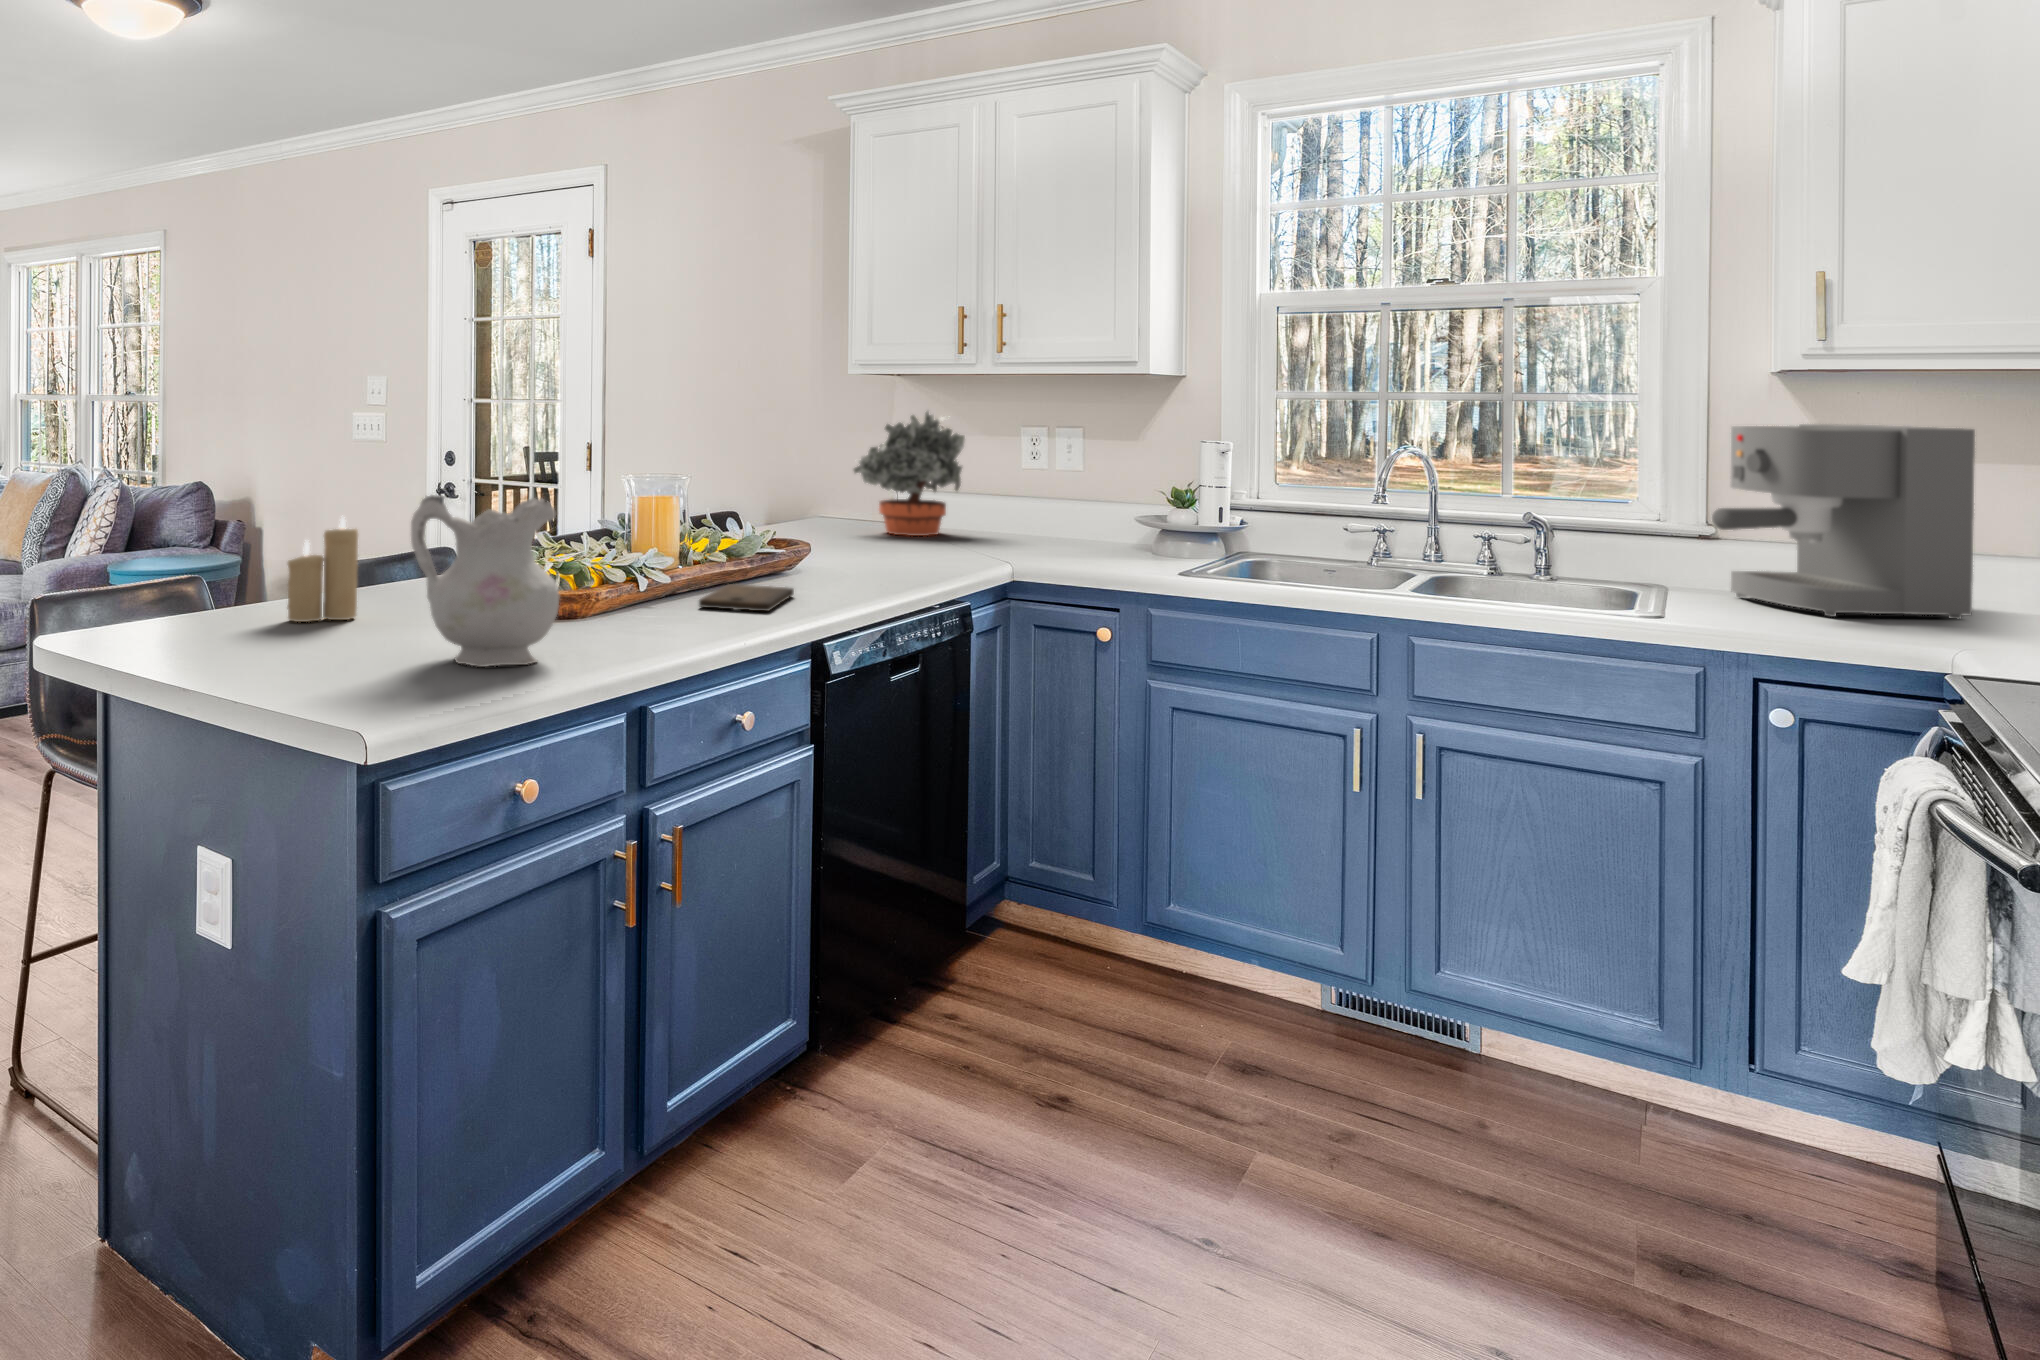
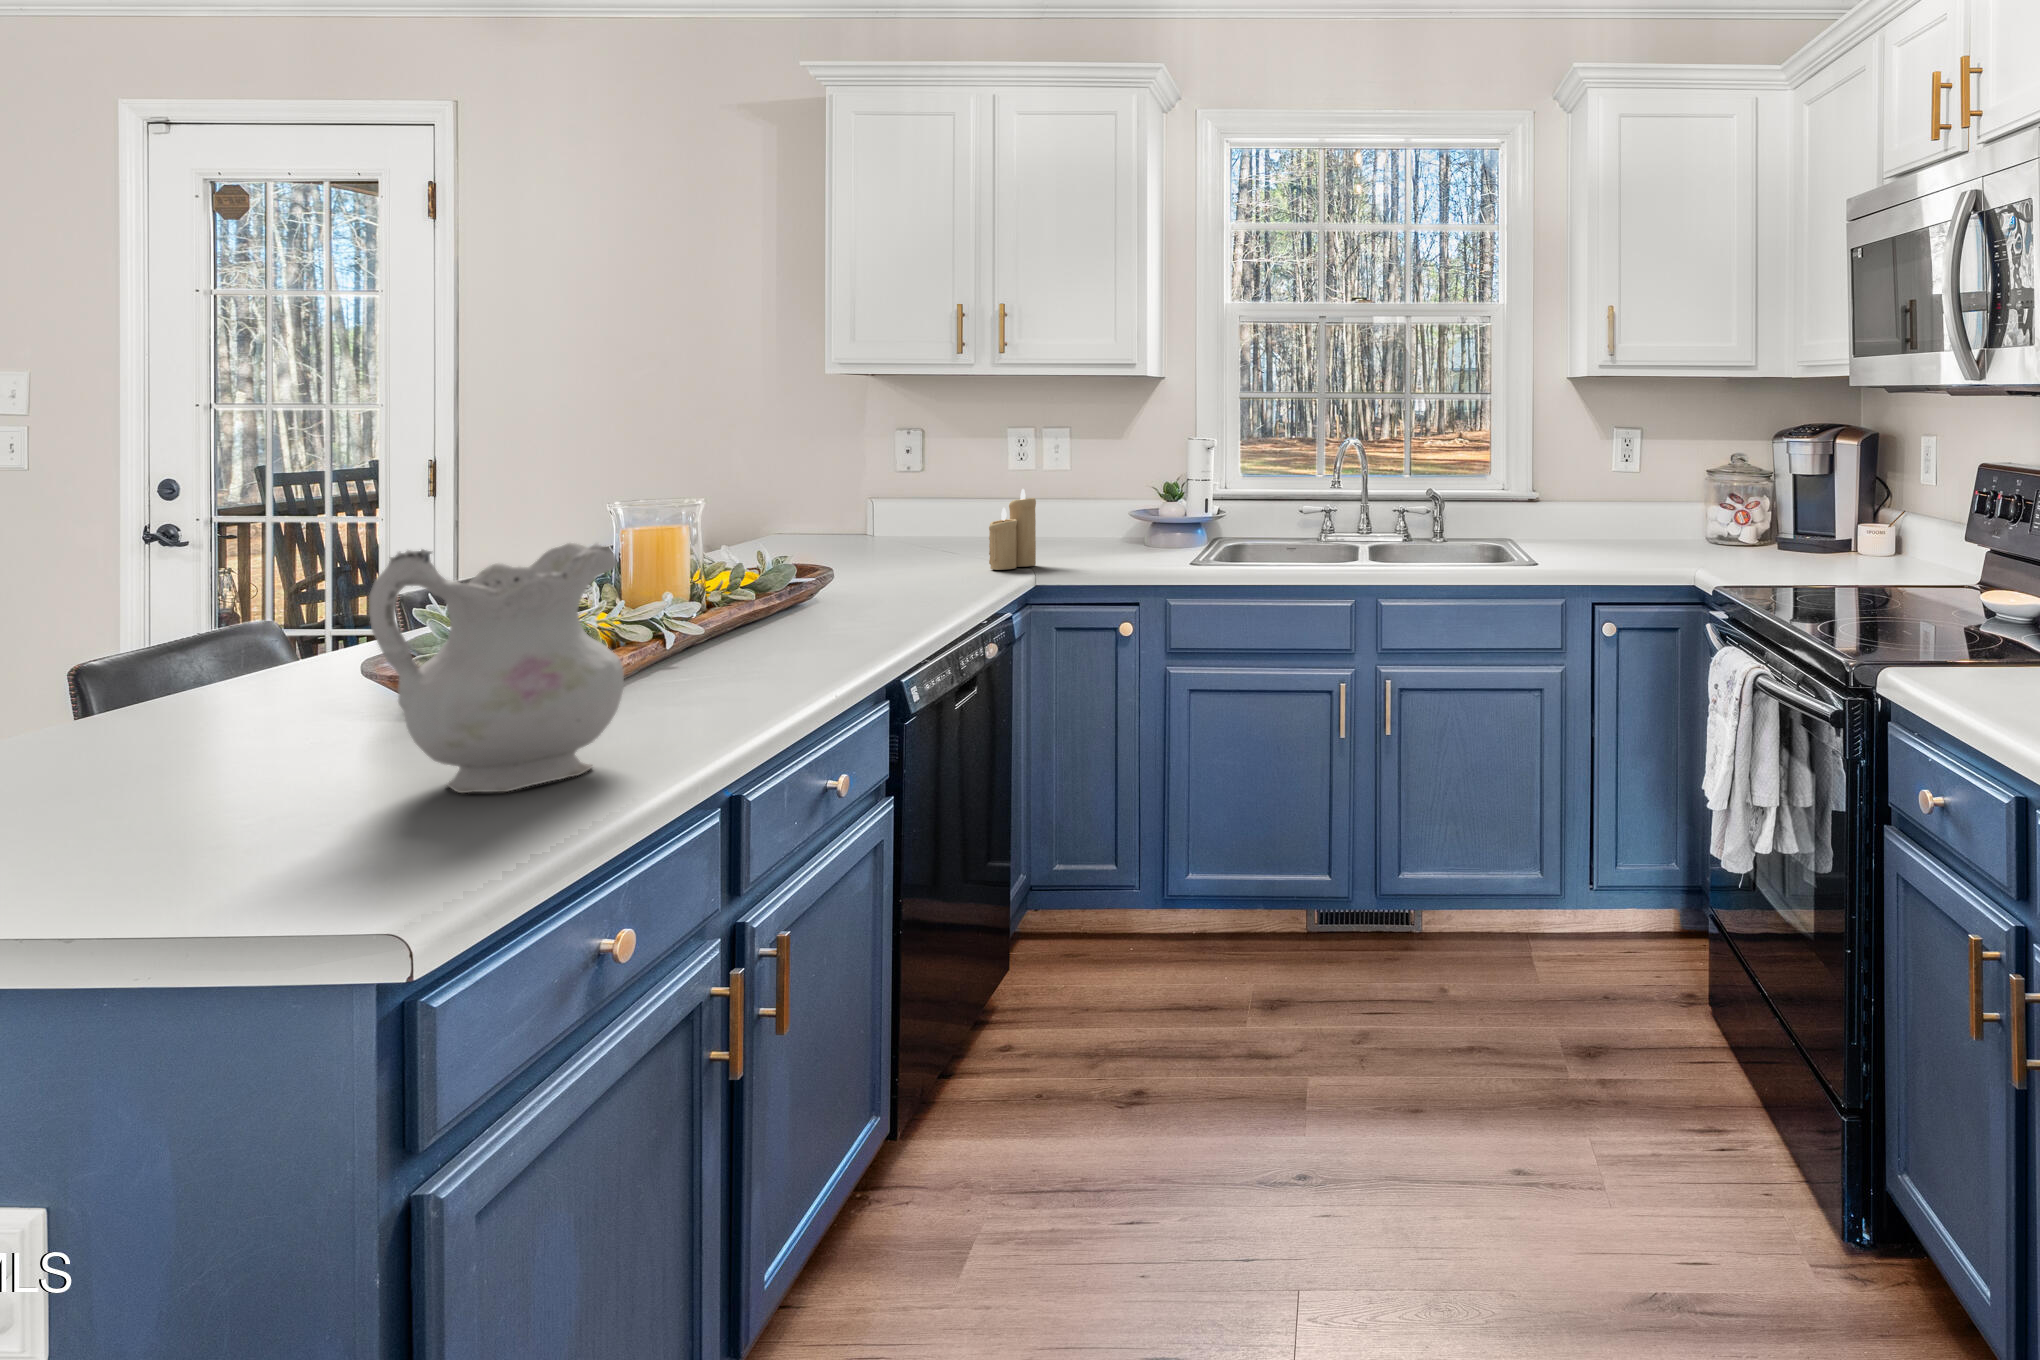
potted plant: present [854,411,965,536] -> none [831,413,952,547]
coffee maker: present [1712,424,1975,619] -> none [1556,415,1687,552]
candle: present [287,517,358,622] -> present [989,489,1036,570]
cutting board: present [699,584,794,611] -> none [745,620,847,657]

